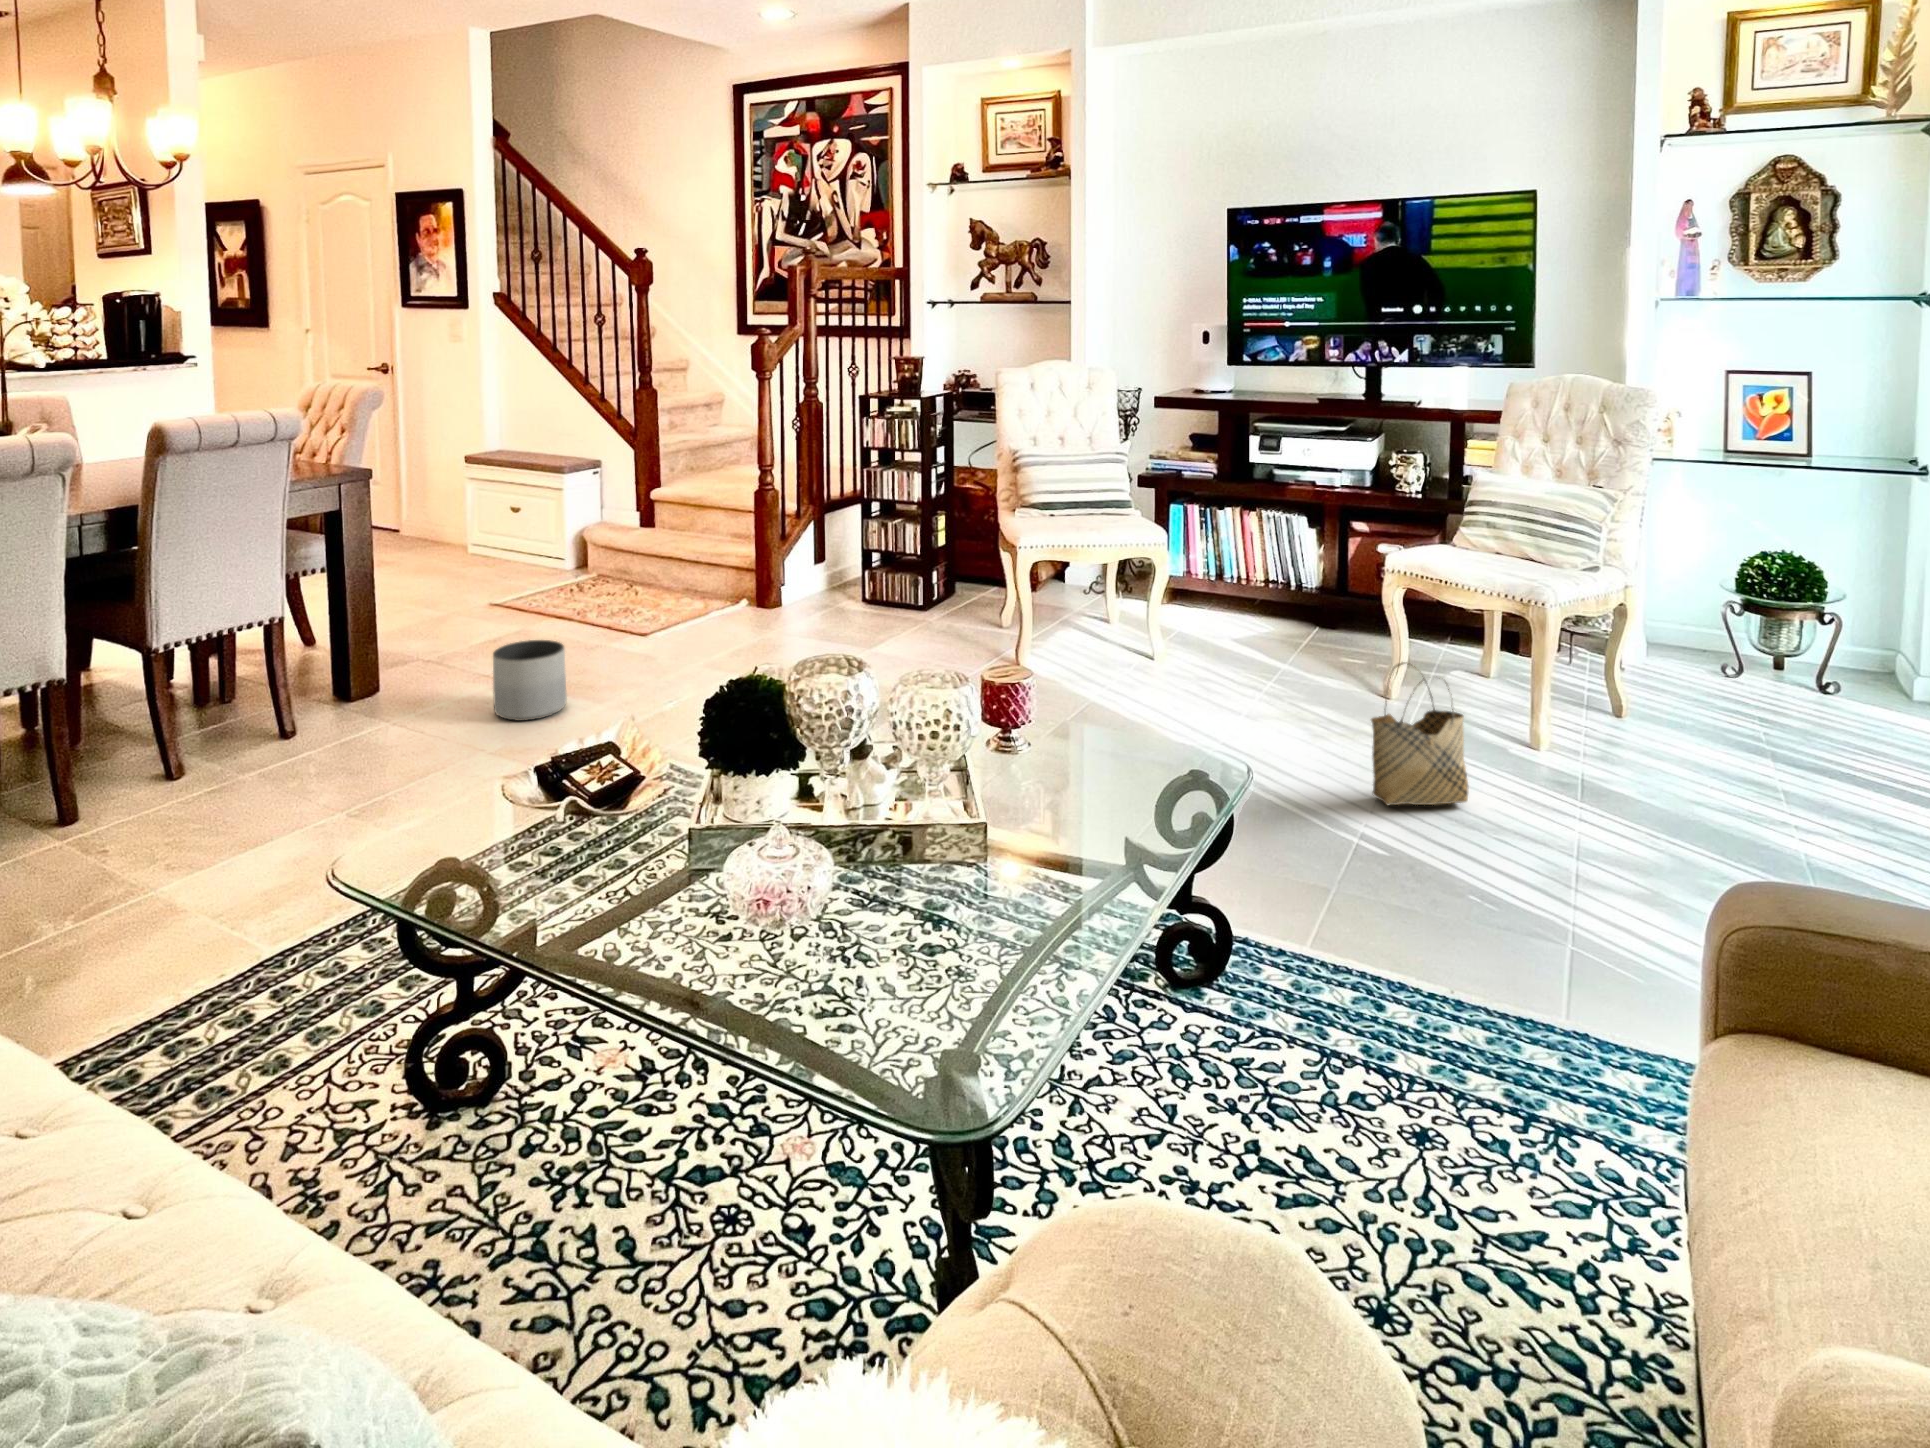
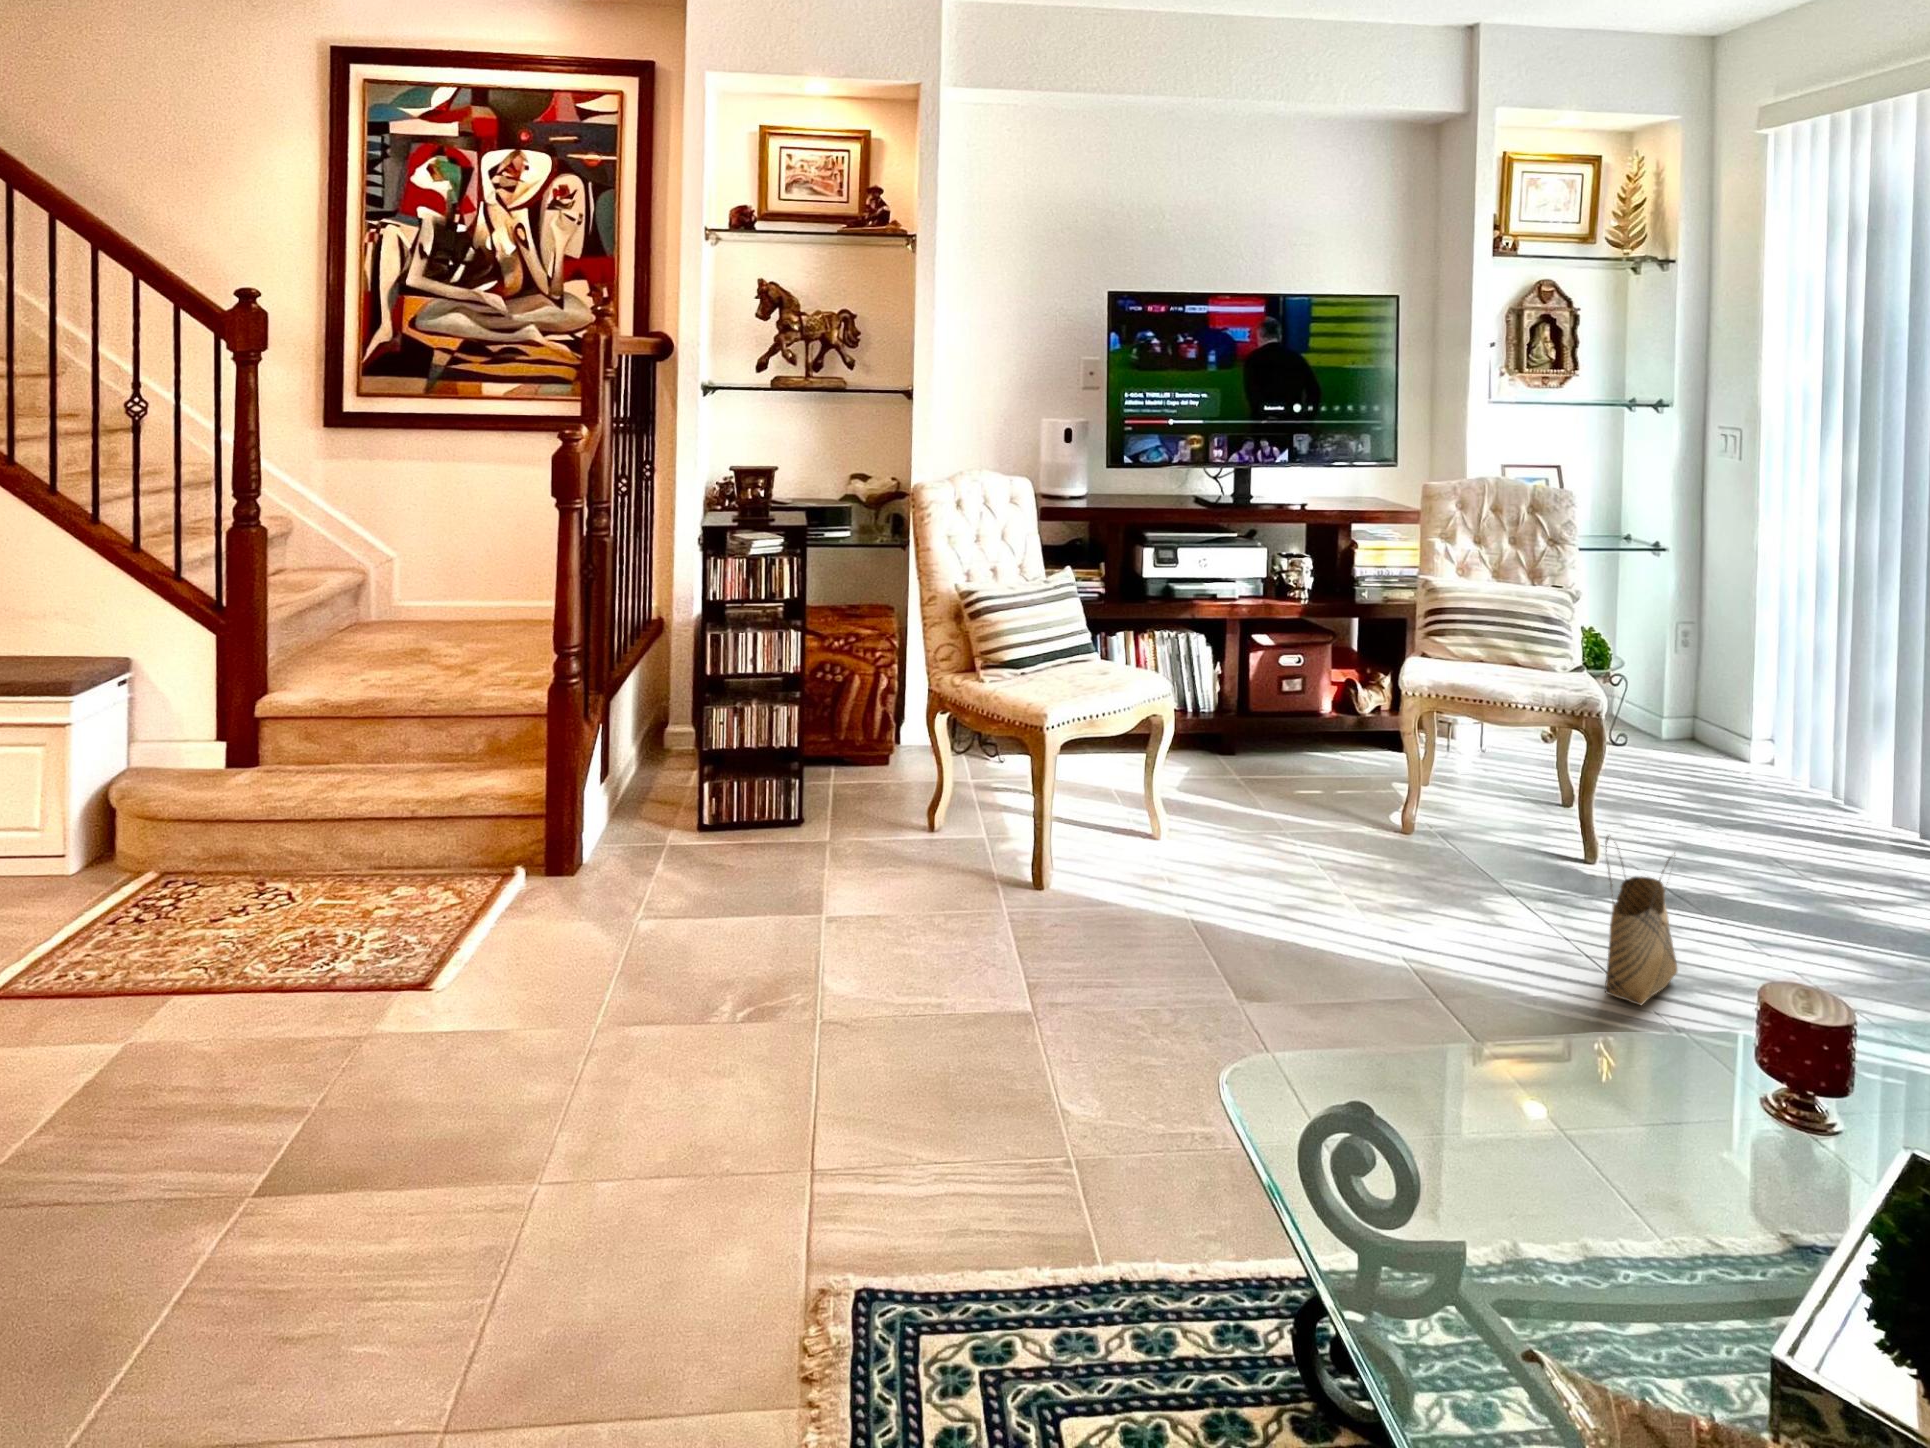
planter: present [493,640,567,721] -> none [341,1123,496,1341]

